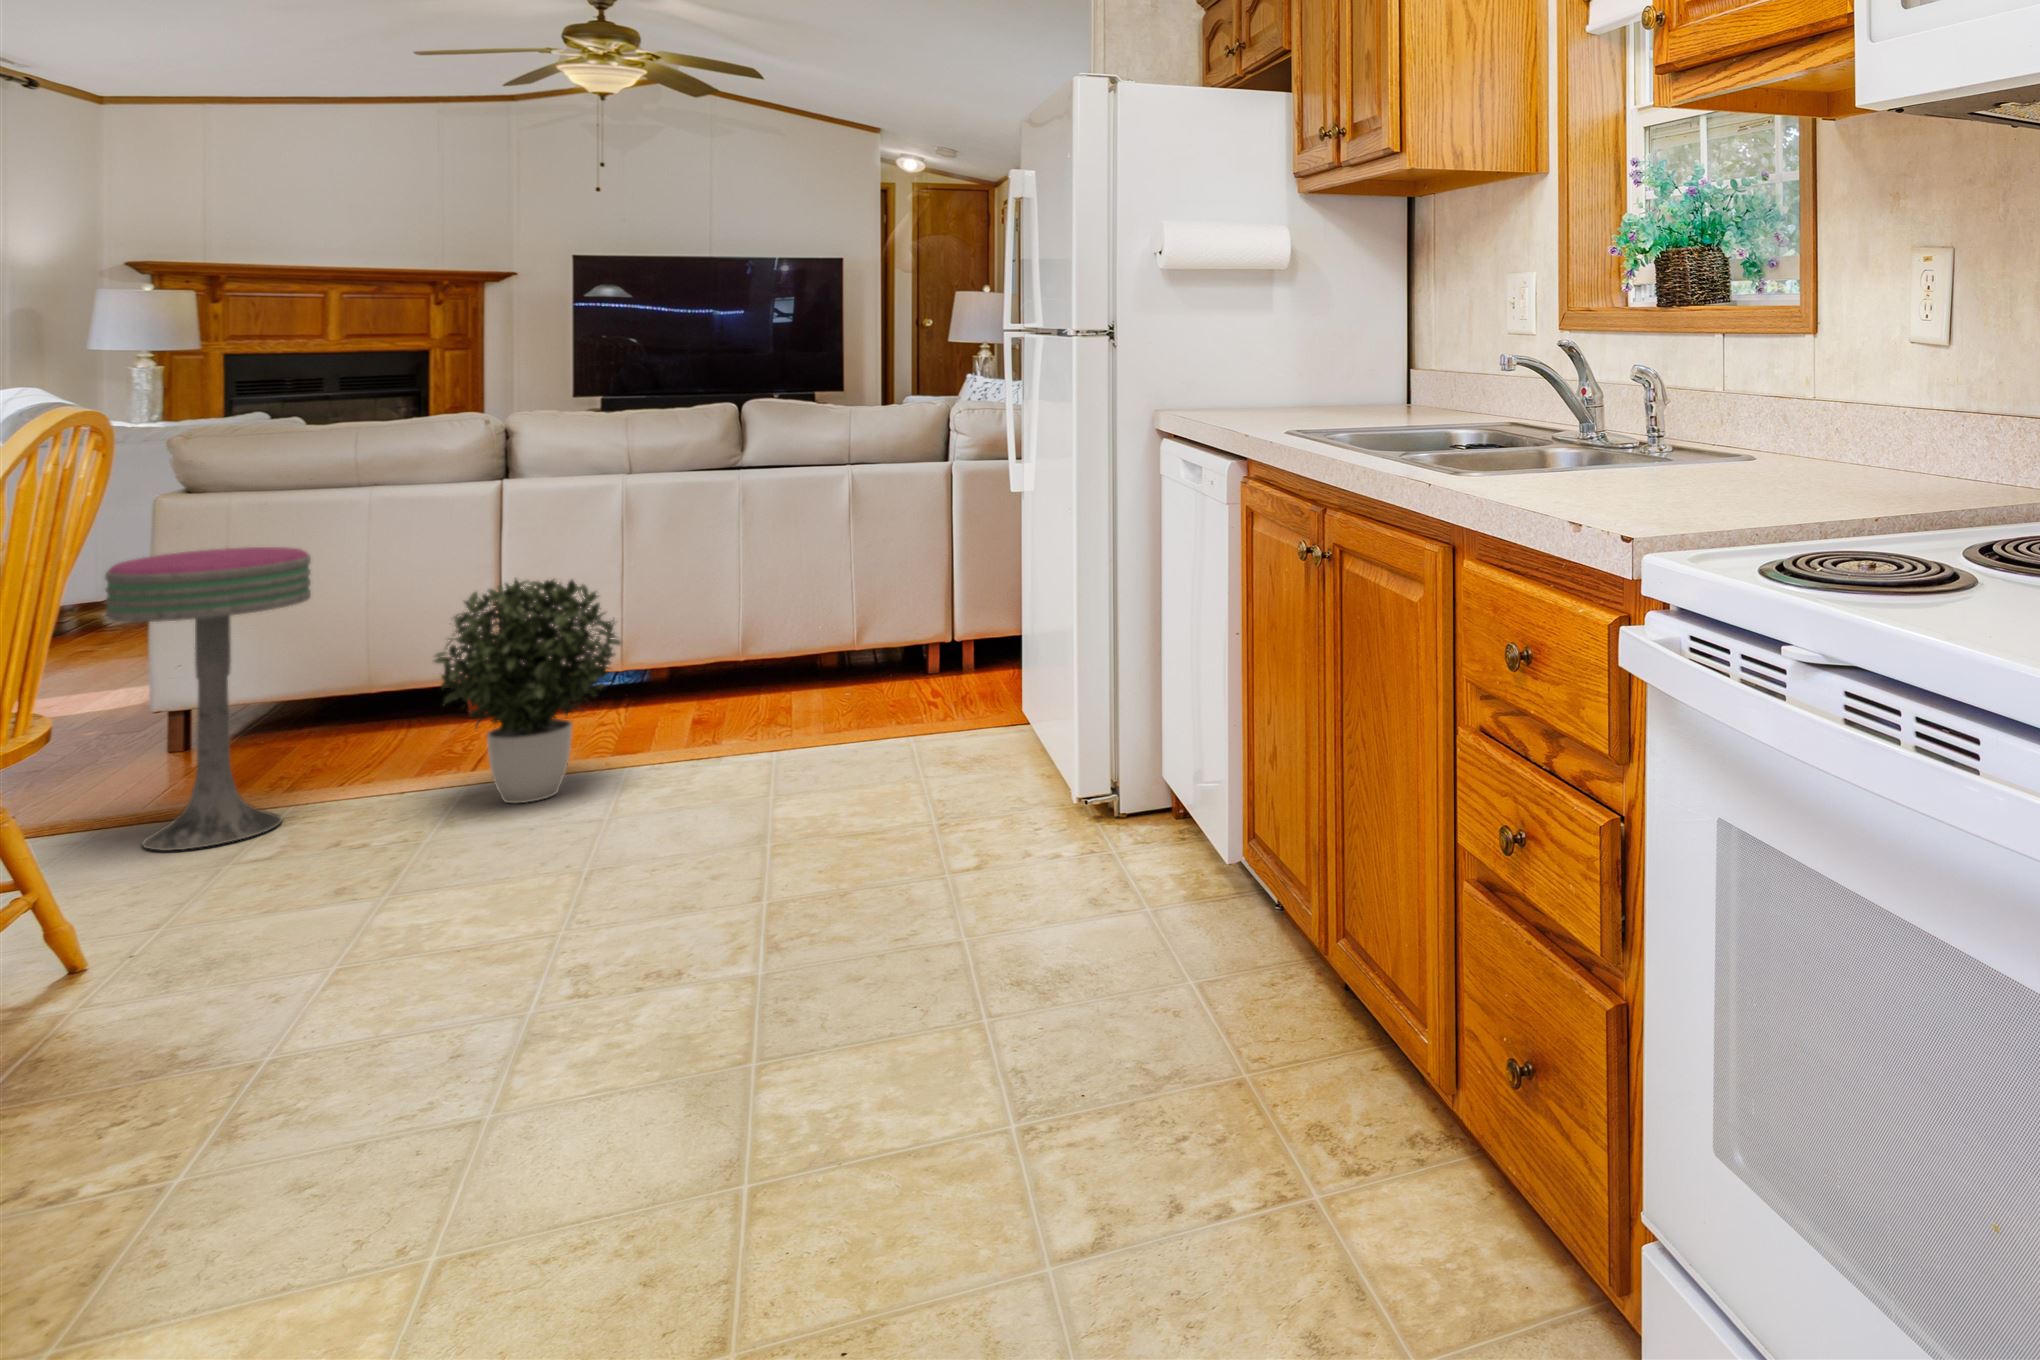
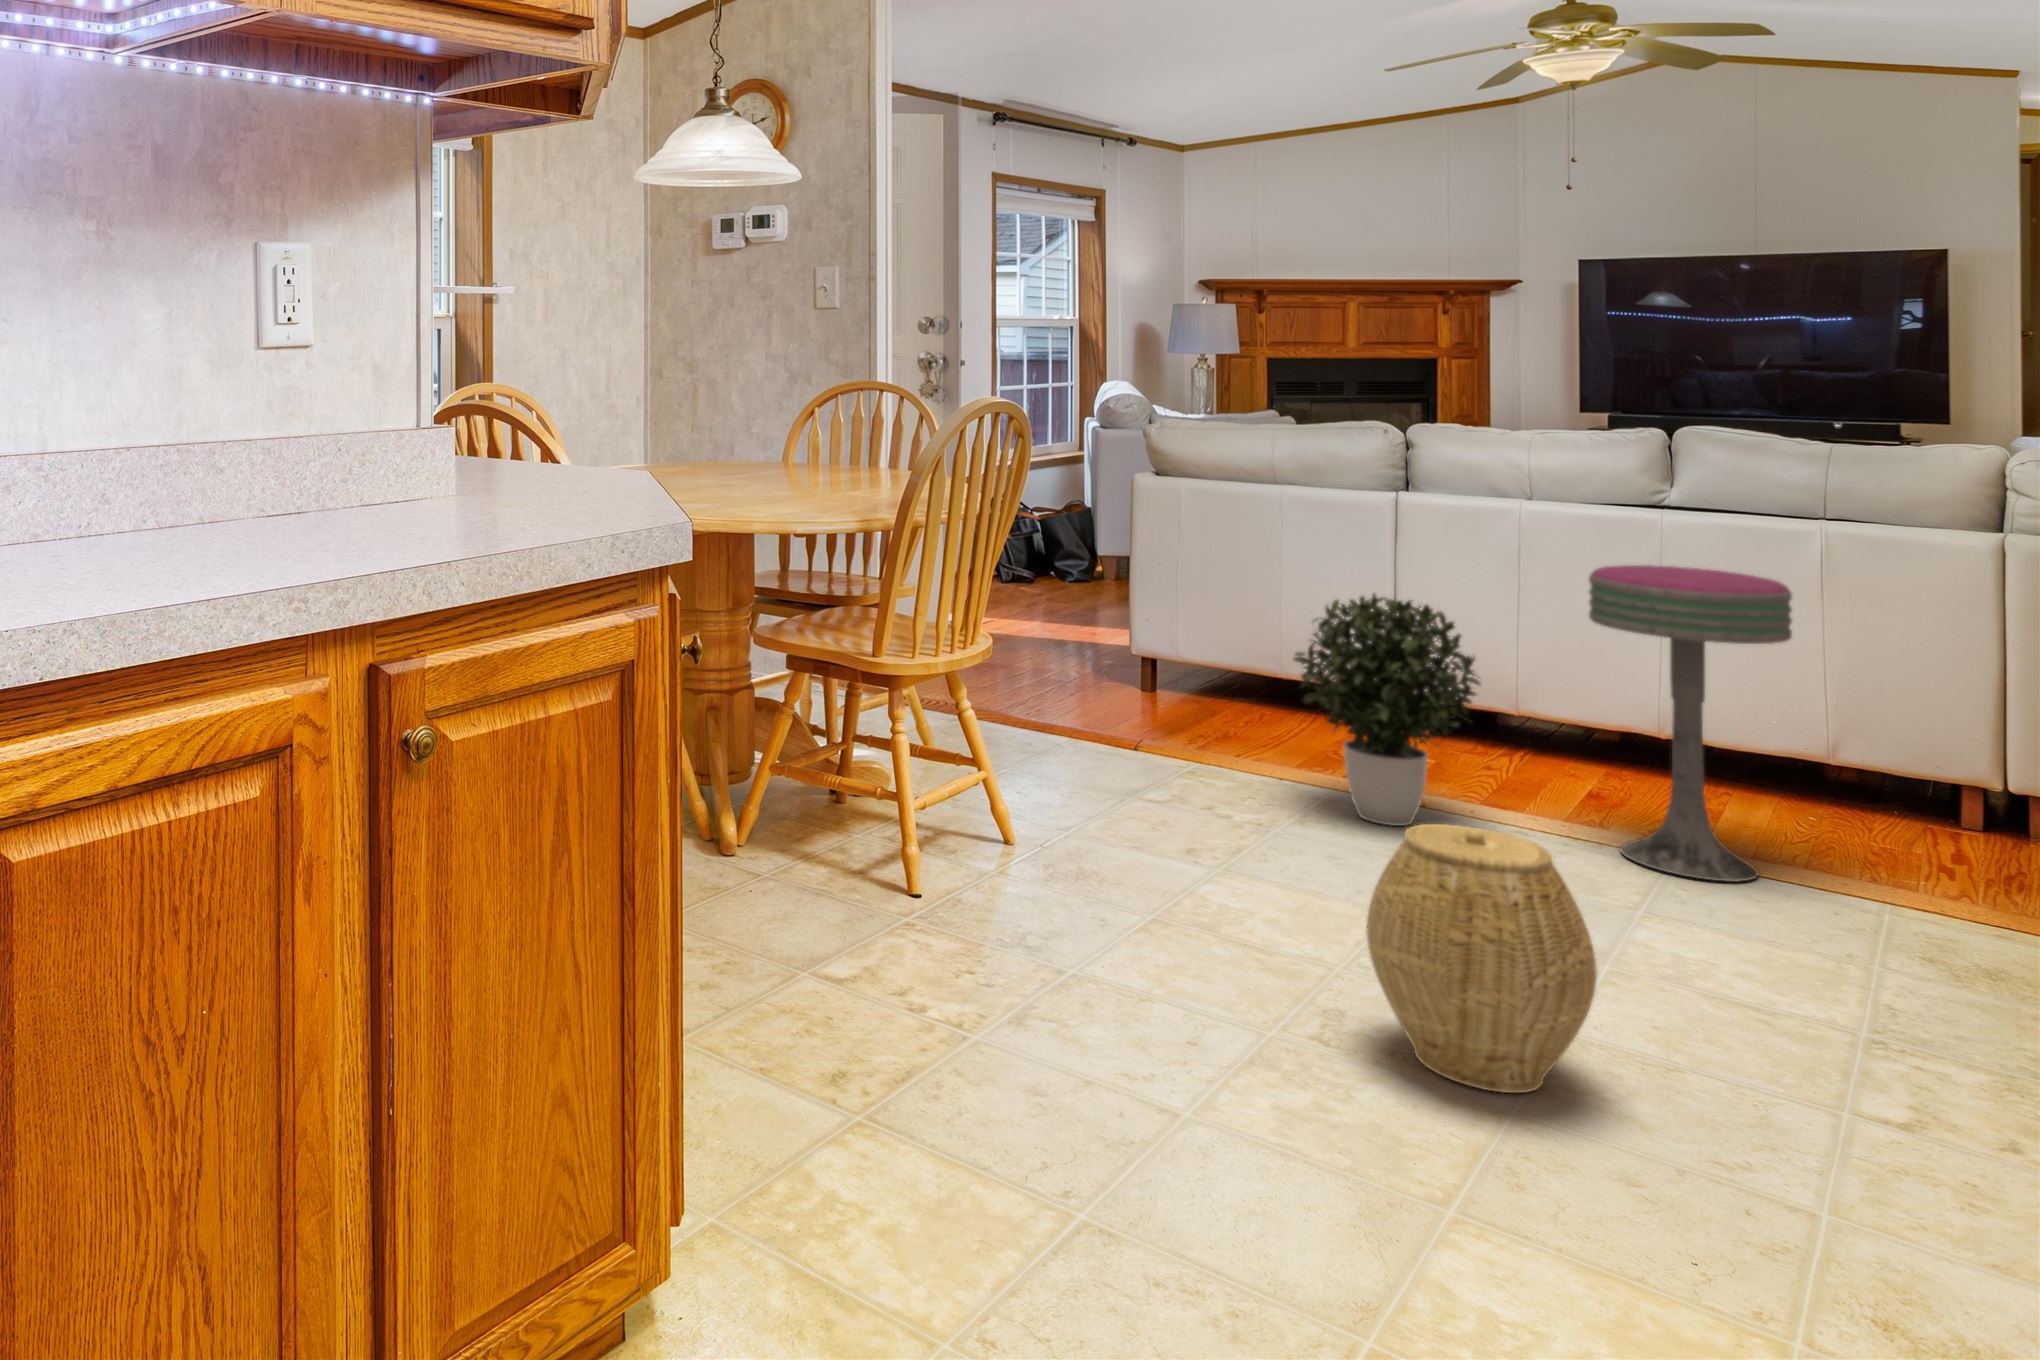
bar stool: present [105,547,311,850] -> present [1589,565,1792,882]
woven basket: none [614,747,803,973] -> present [1367,824,1597,1093]

